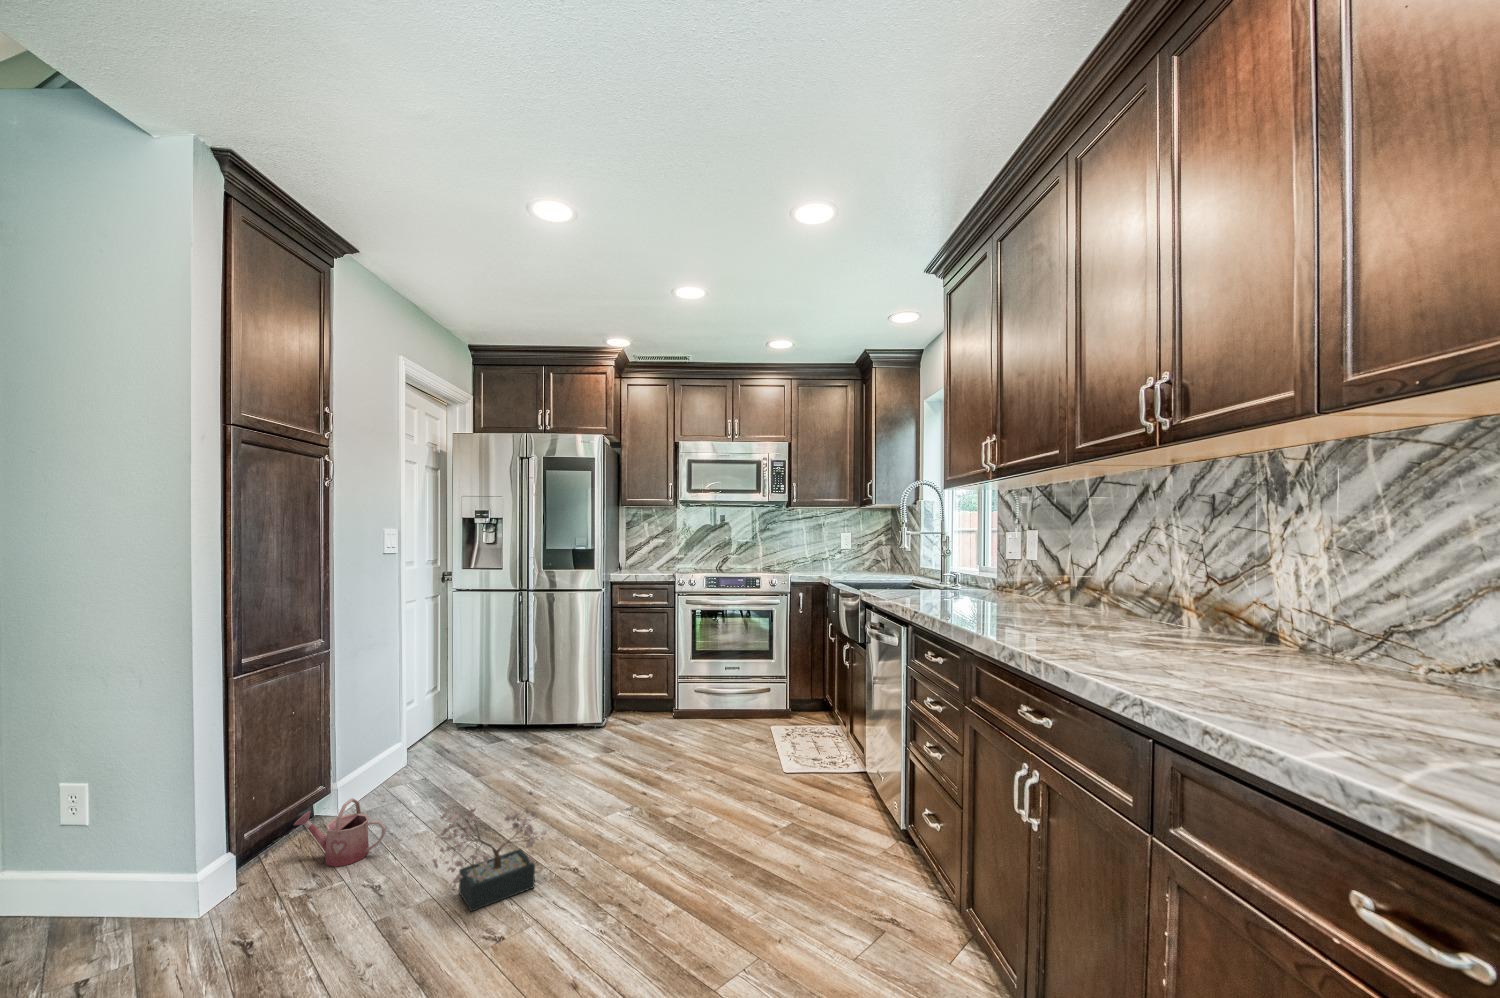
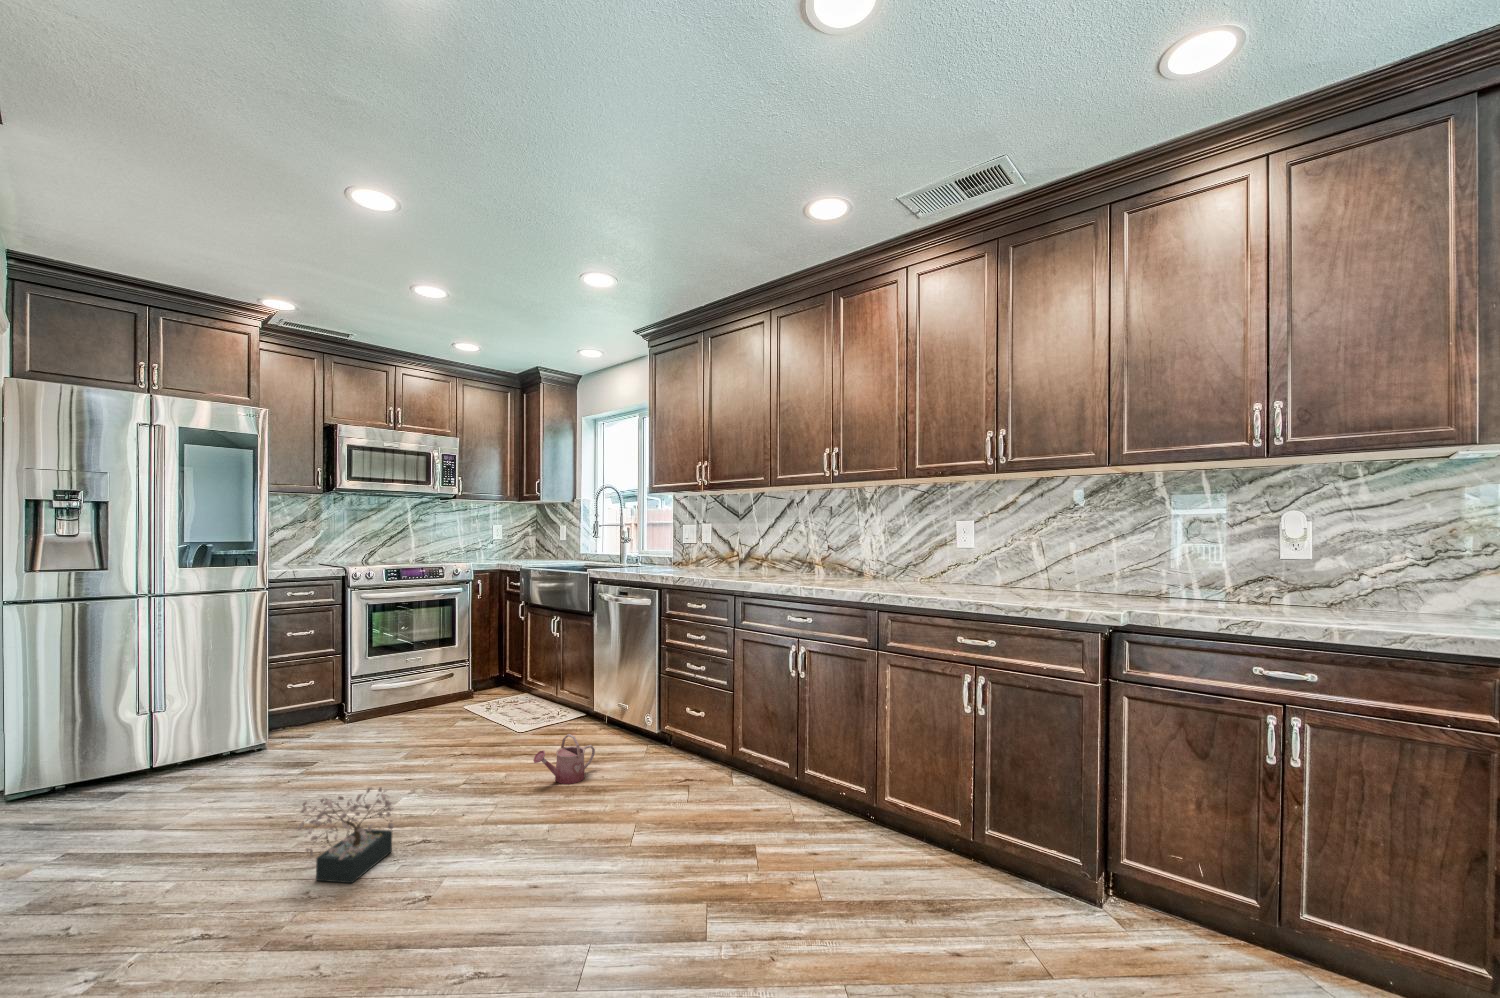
watering can: present [294,798,386,867] -> present [533,734,595,784]

